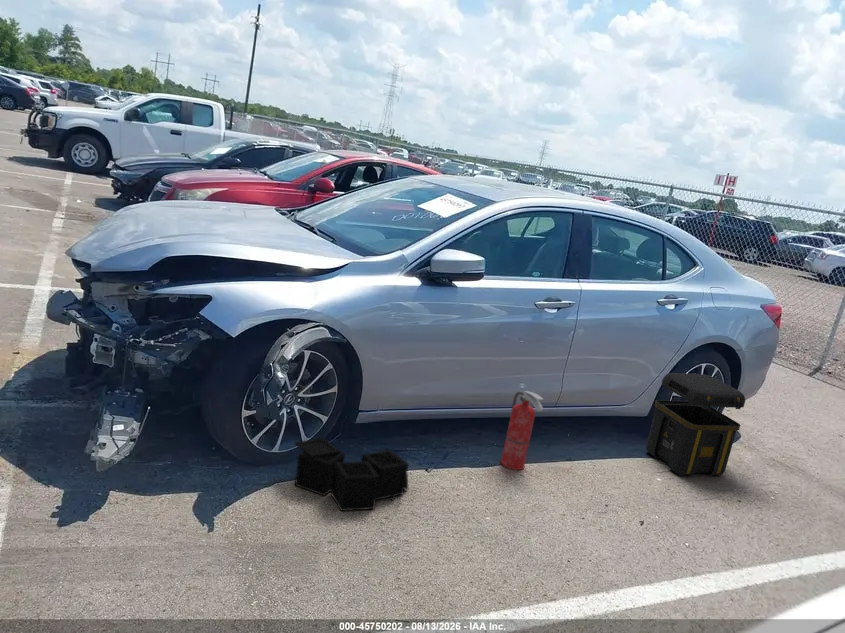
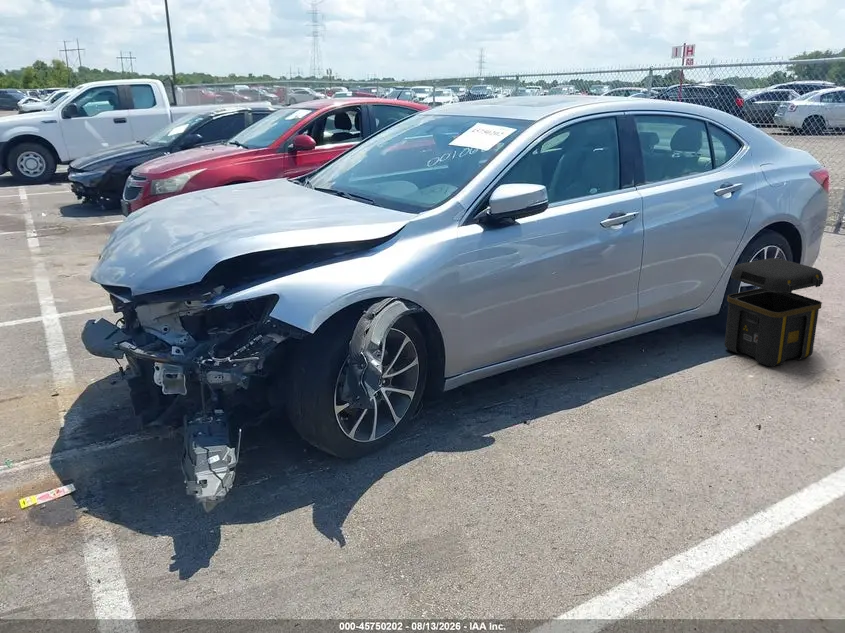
fire extinguisher: present [501,391,543,470] -> none [592,317,631,401]
storage bin: present [294,438,408,511] -> none [392,410,521,489]

